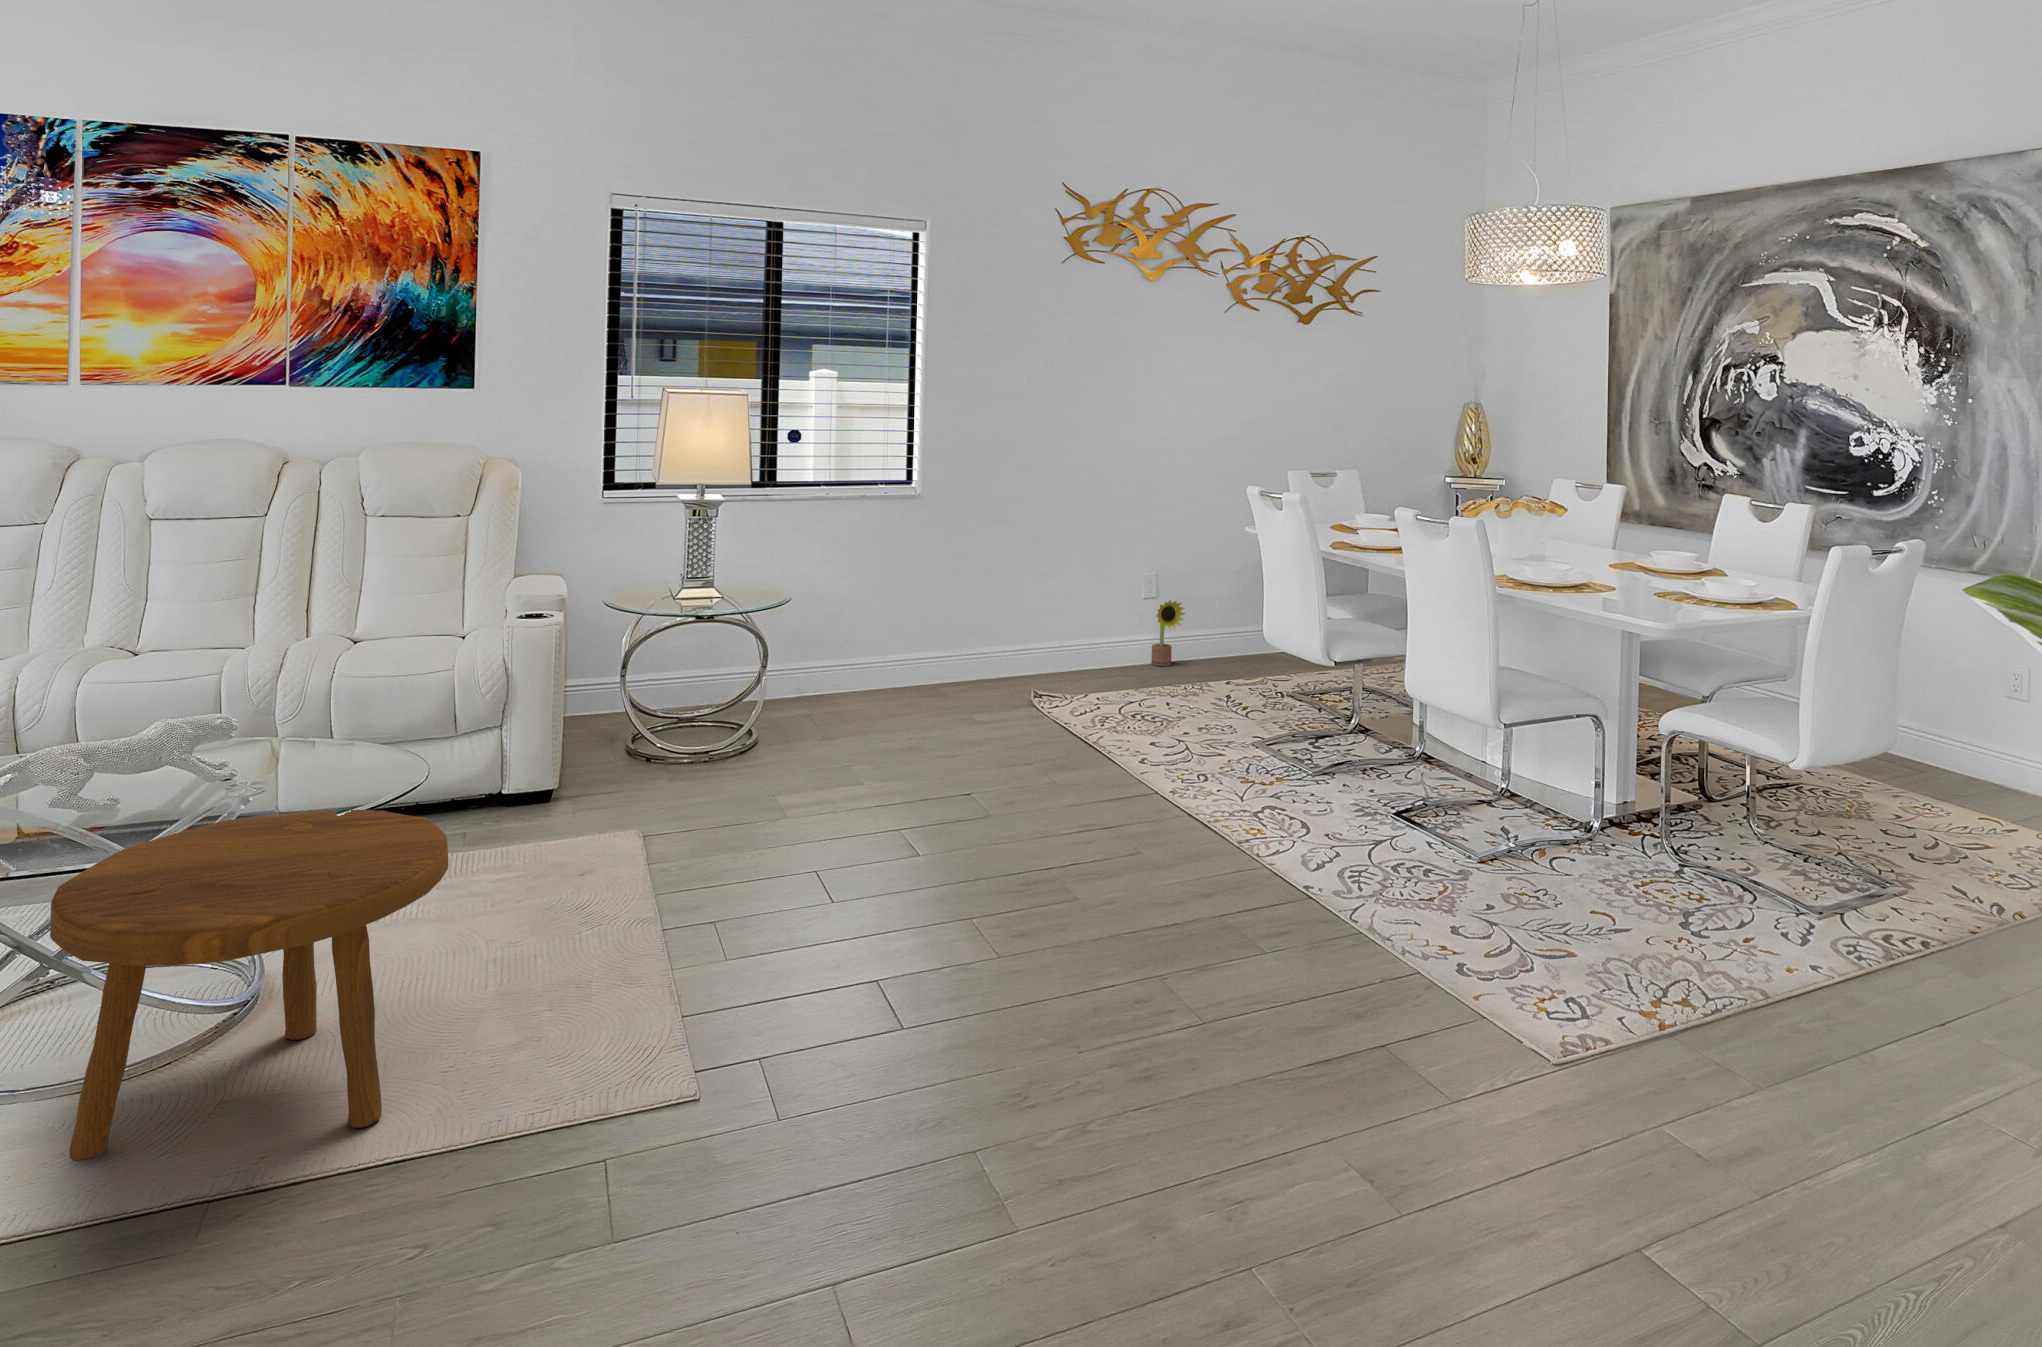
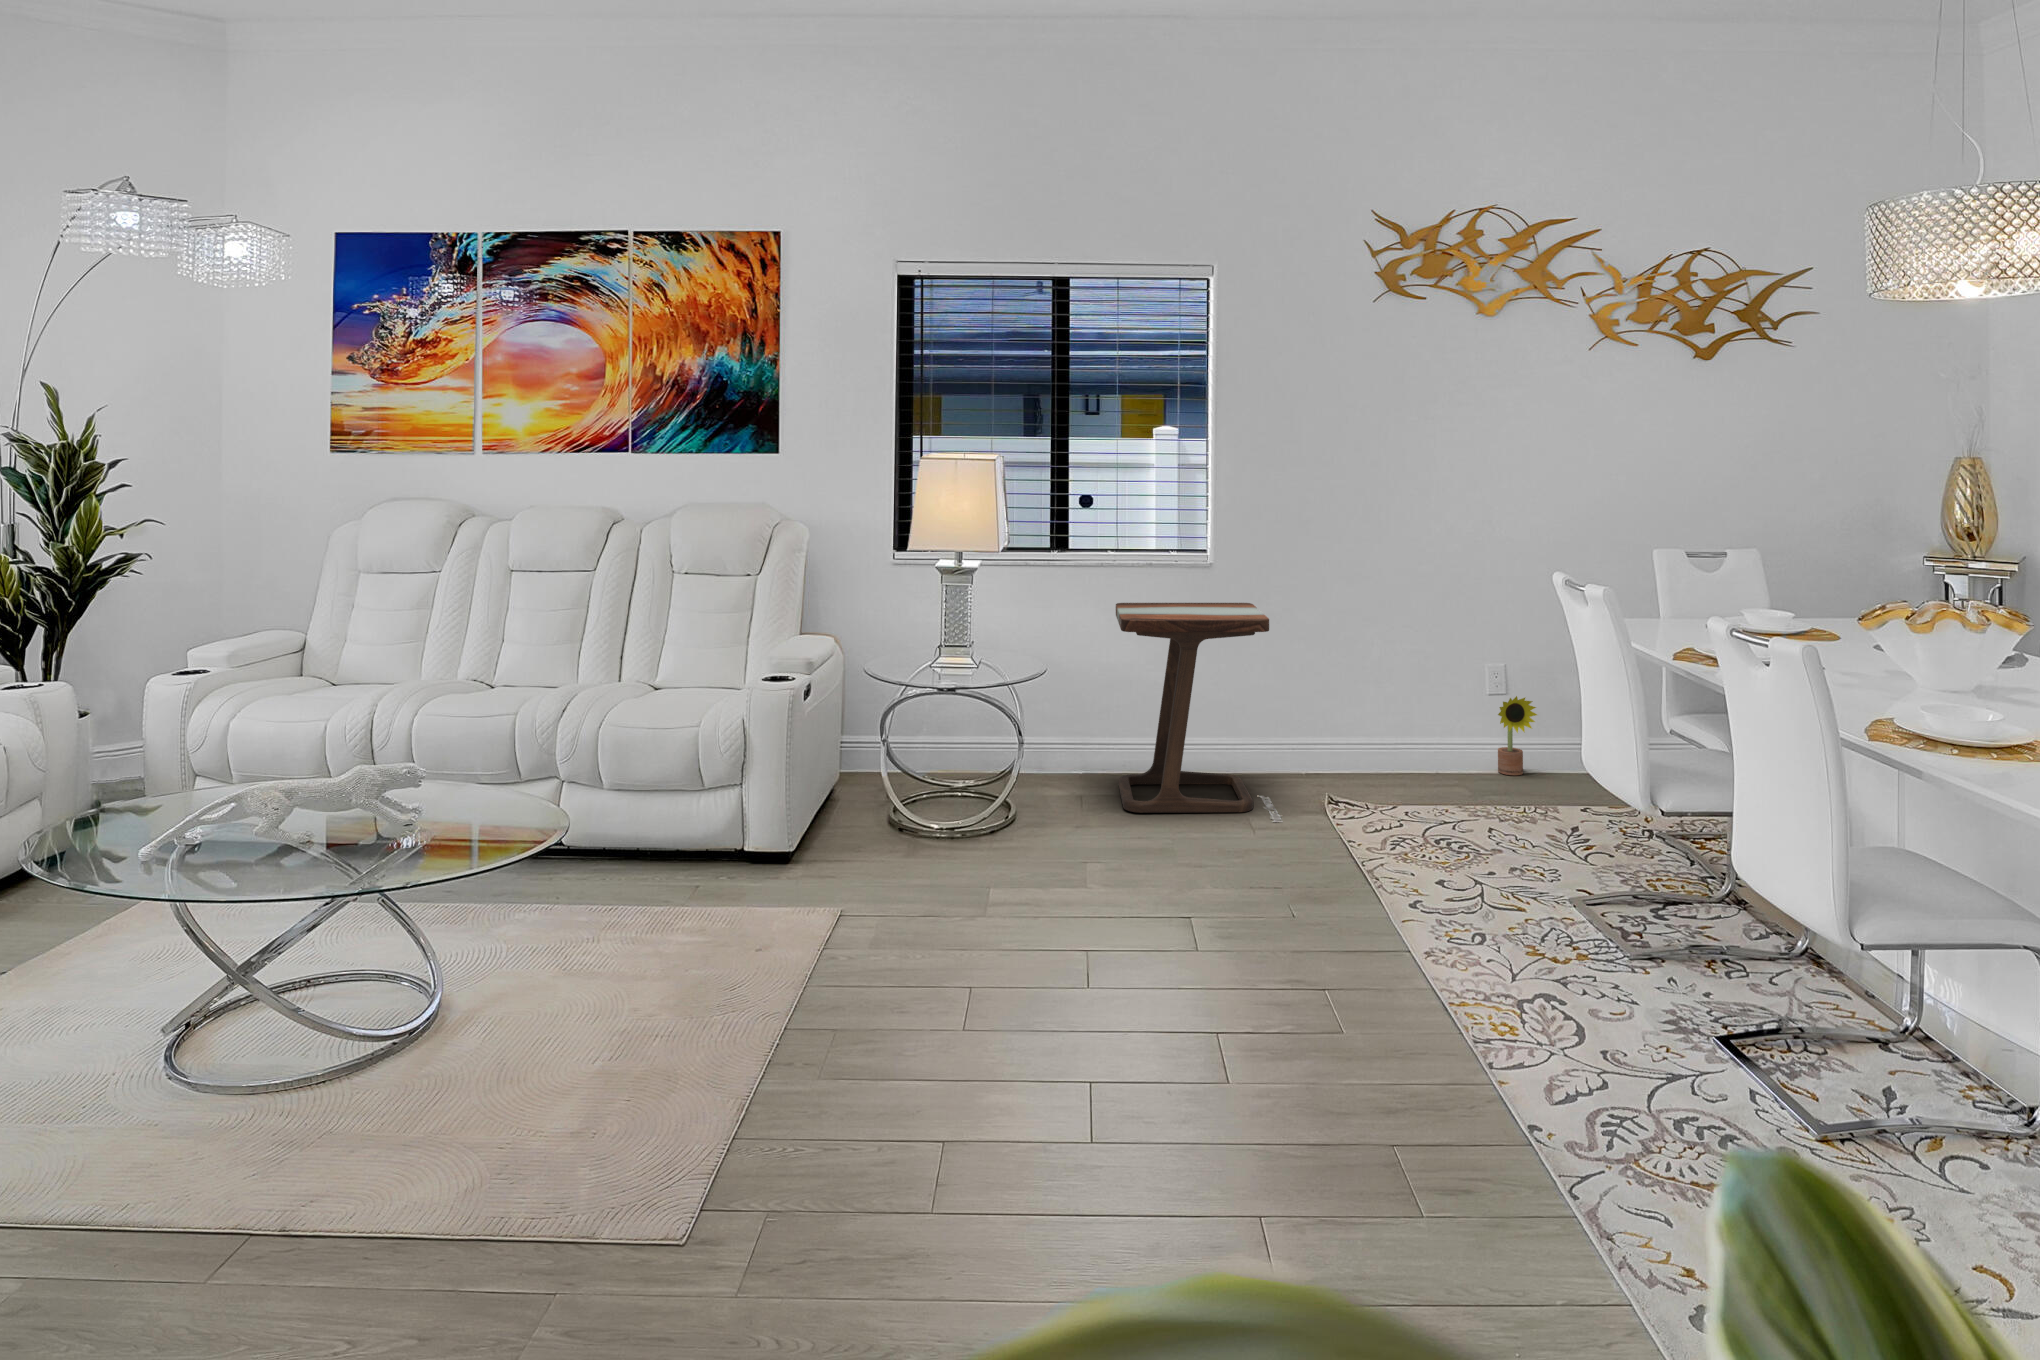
side table: none [839,530,1005,723] -> present [1116,603,1281,822]
footstool: present [50,809,449,1161] -> none [138,870,505,1212]

